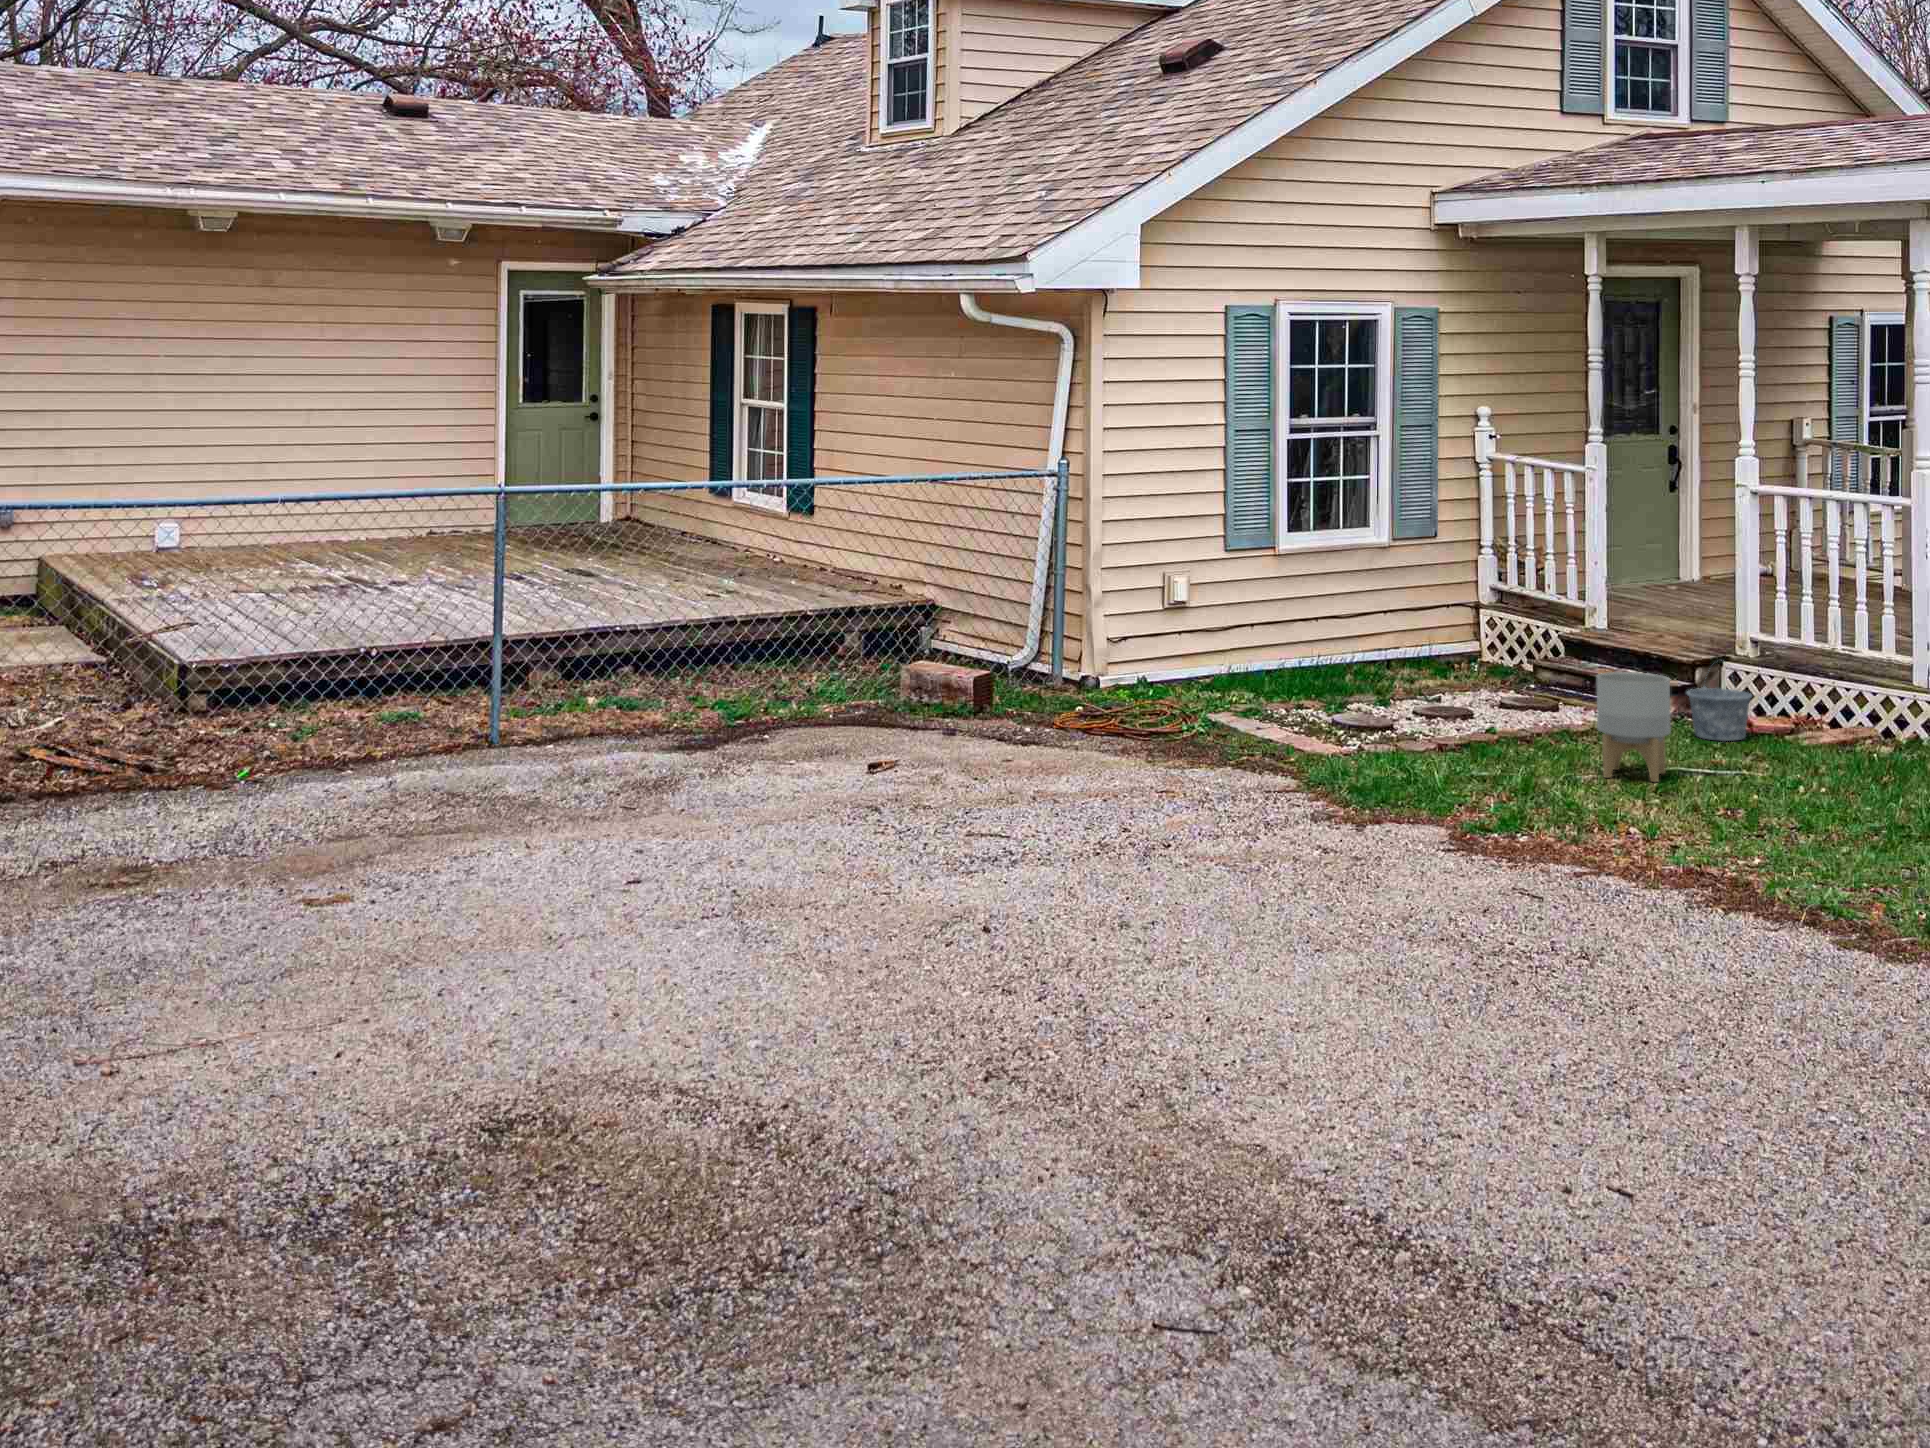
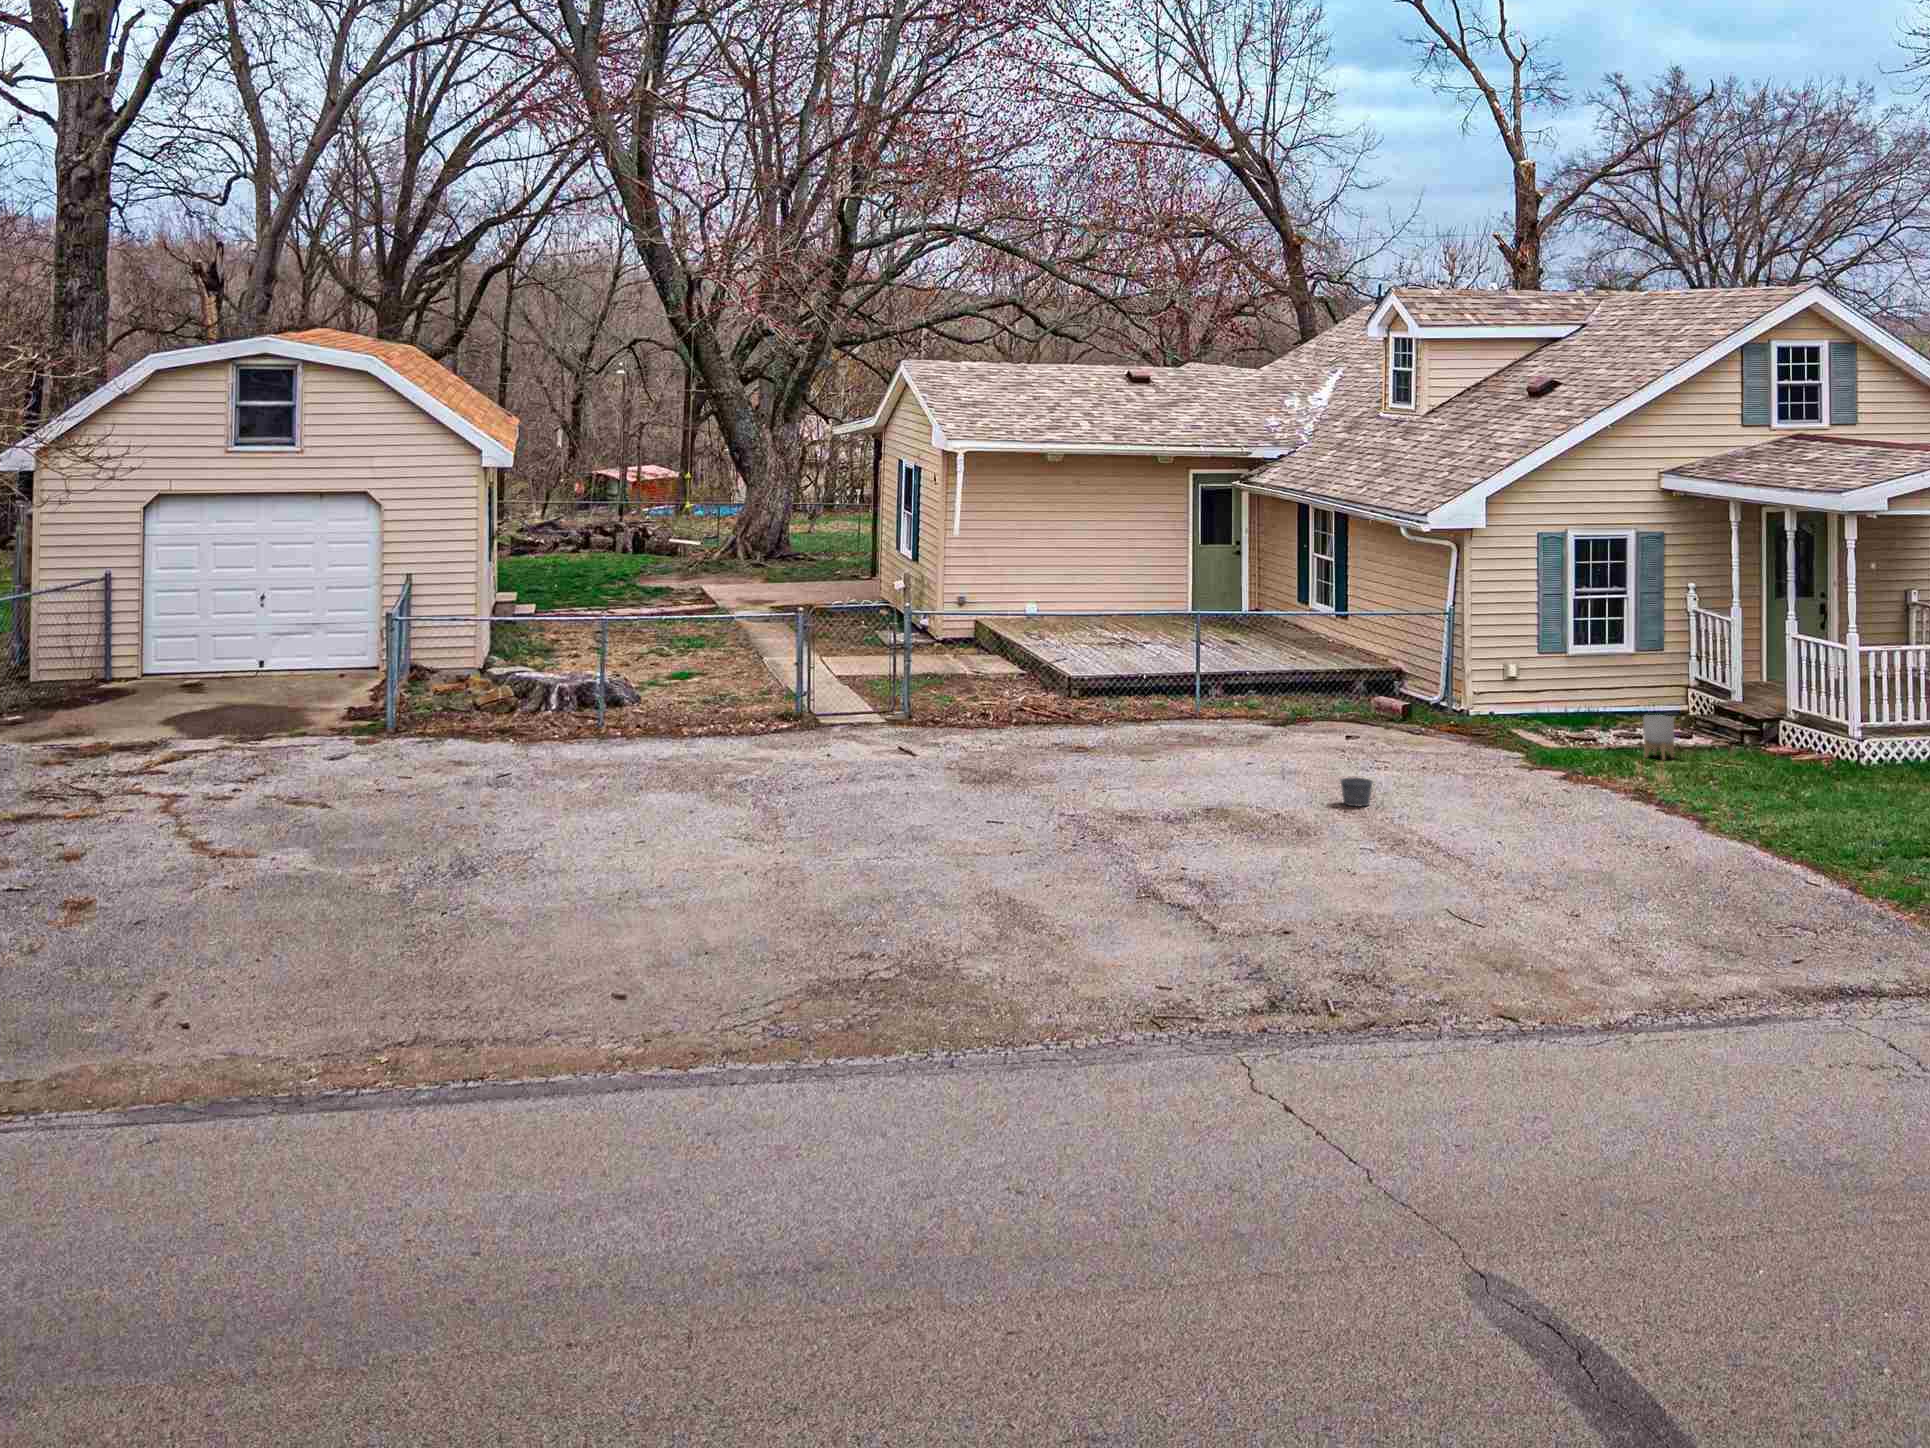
bucket: present [1687,686,1752,741] -> present [1340,777,1373,806]

